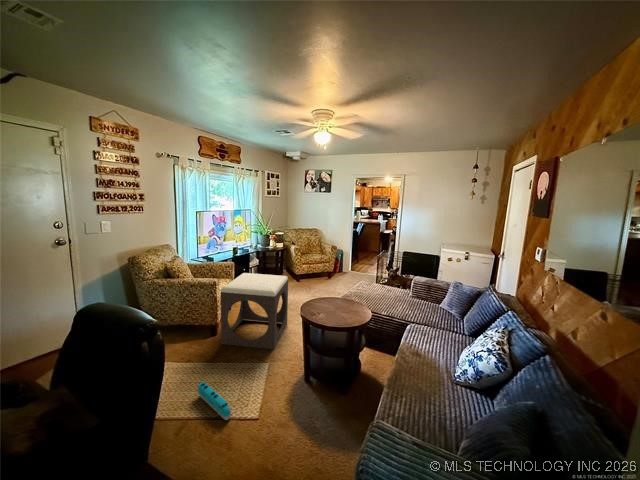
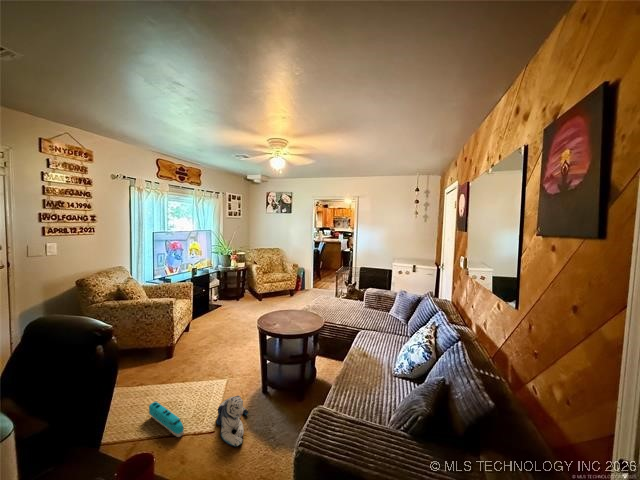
footstool: present [220,273,288,349] -> none [177,292,247,365]
plush toy: none [261,385,293,437] -> present [216,395,248,447]

